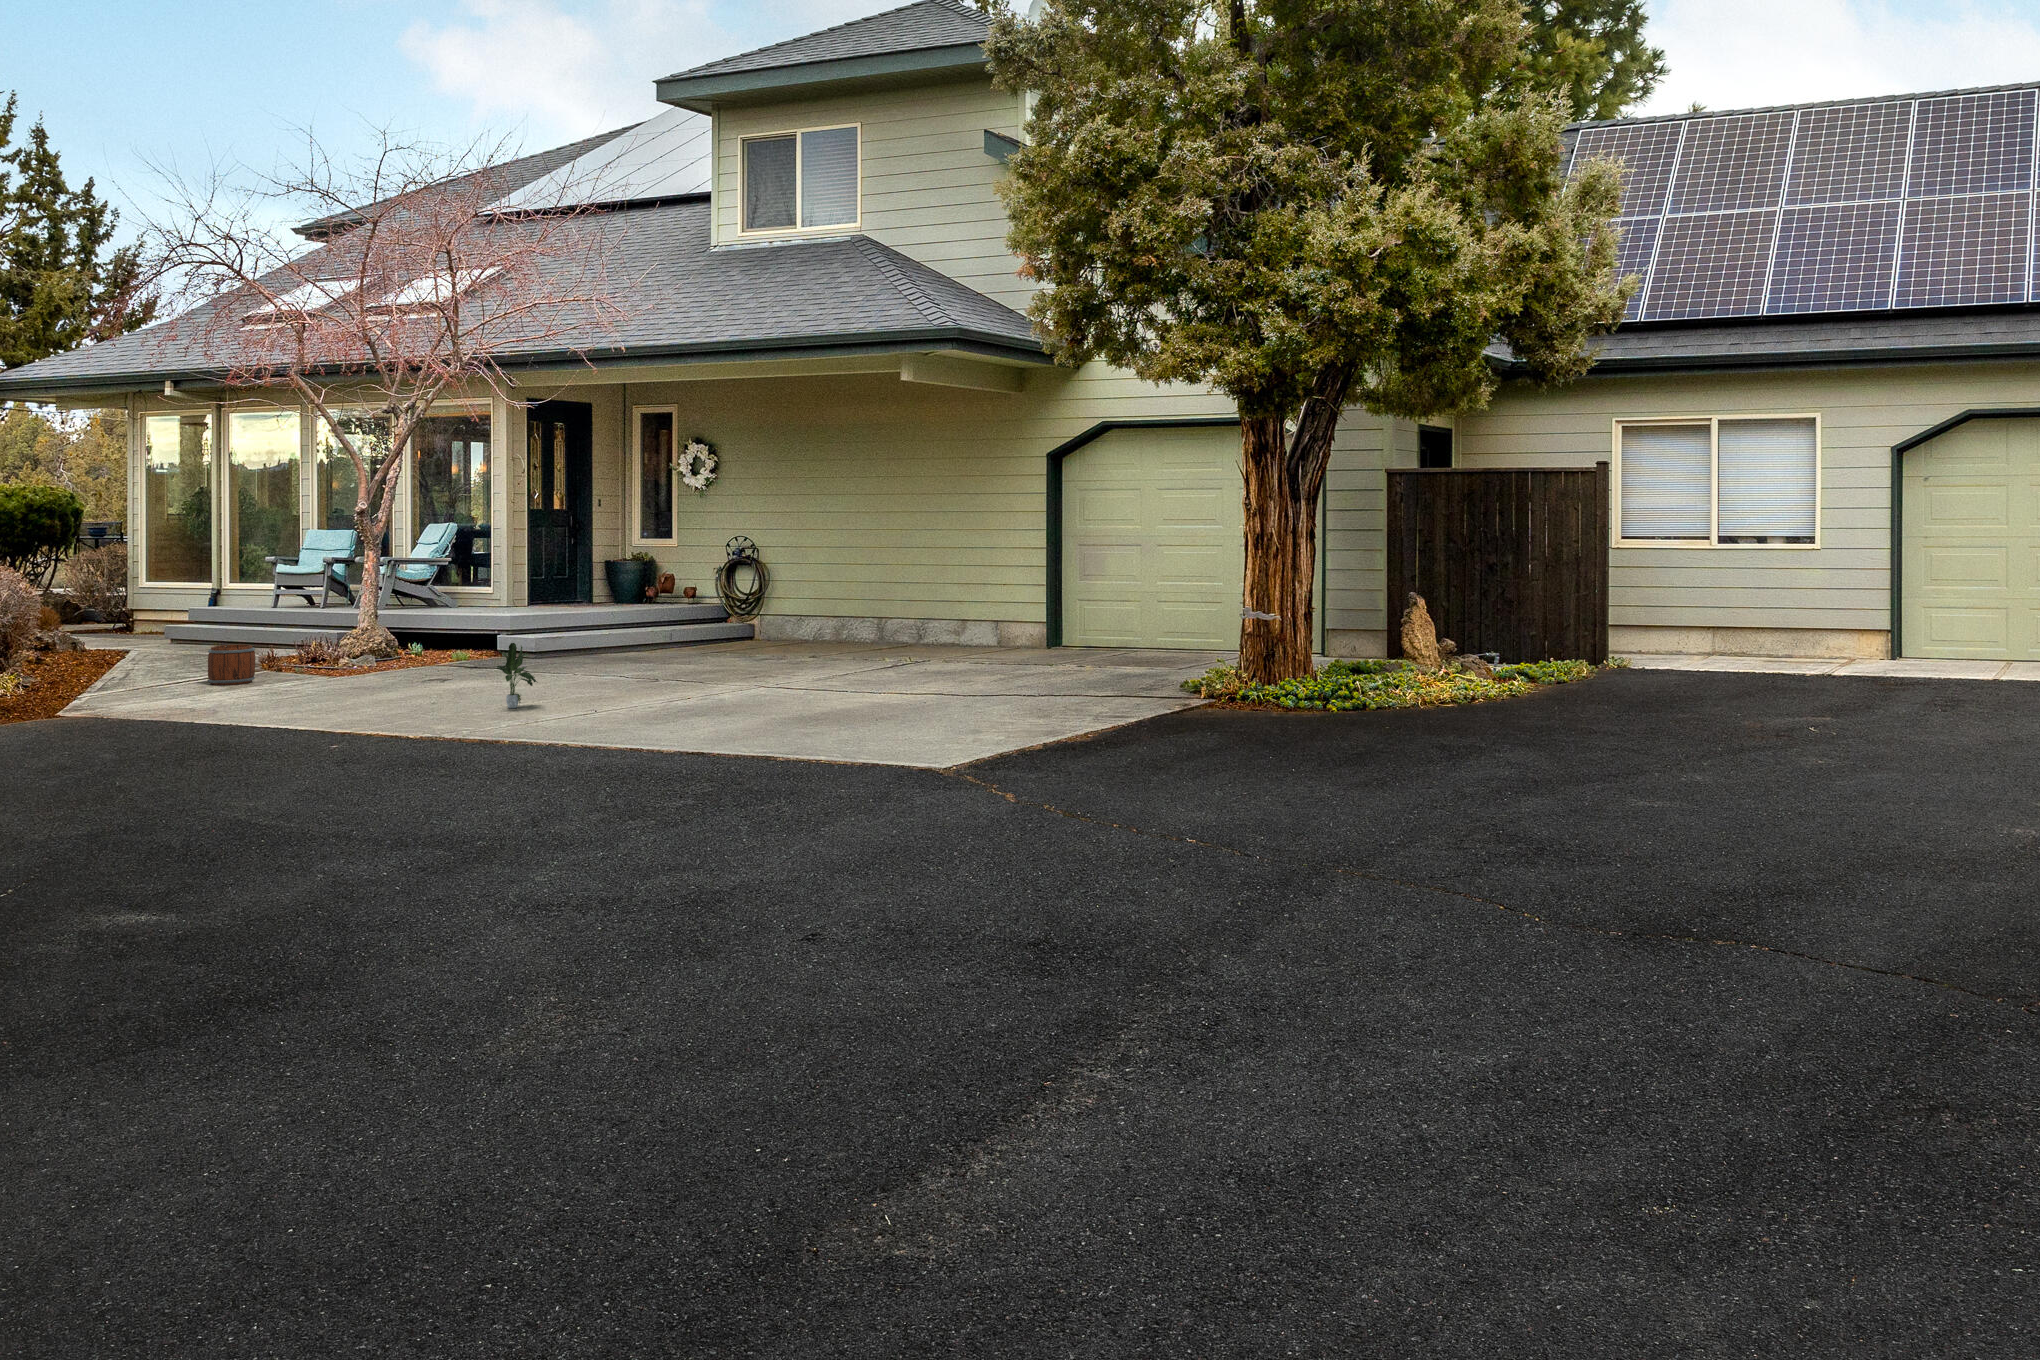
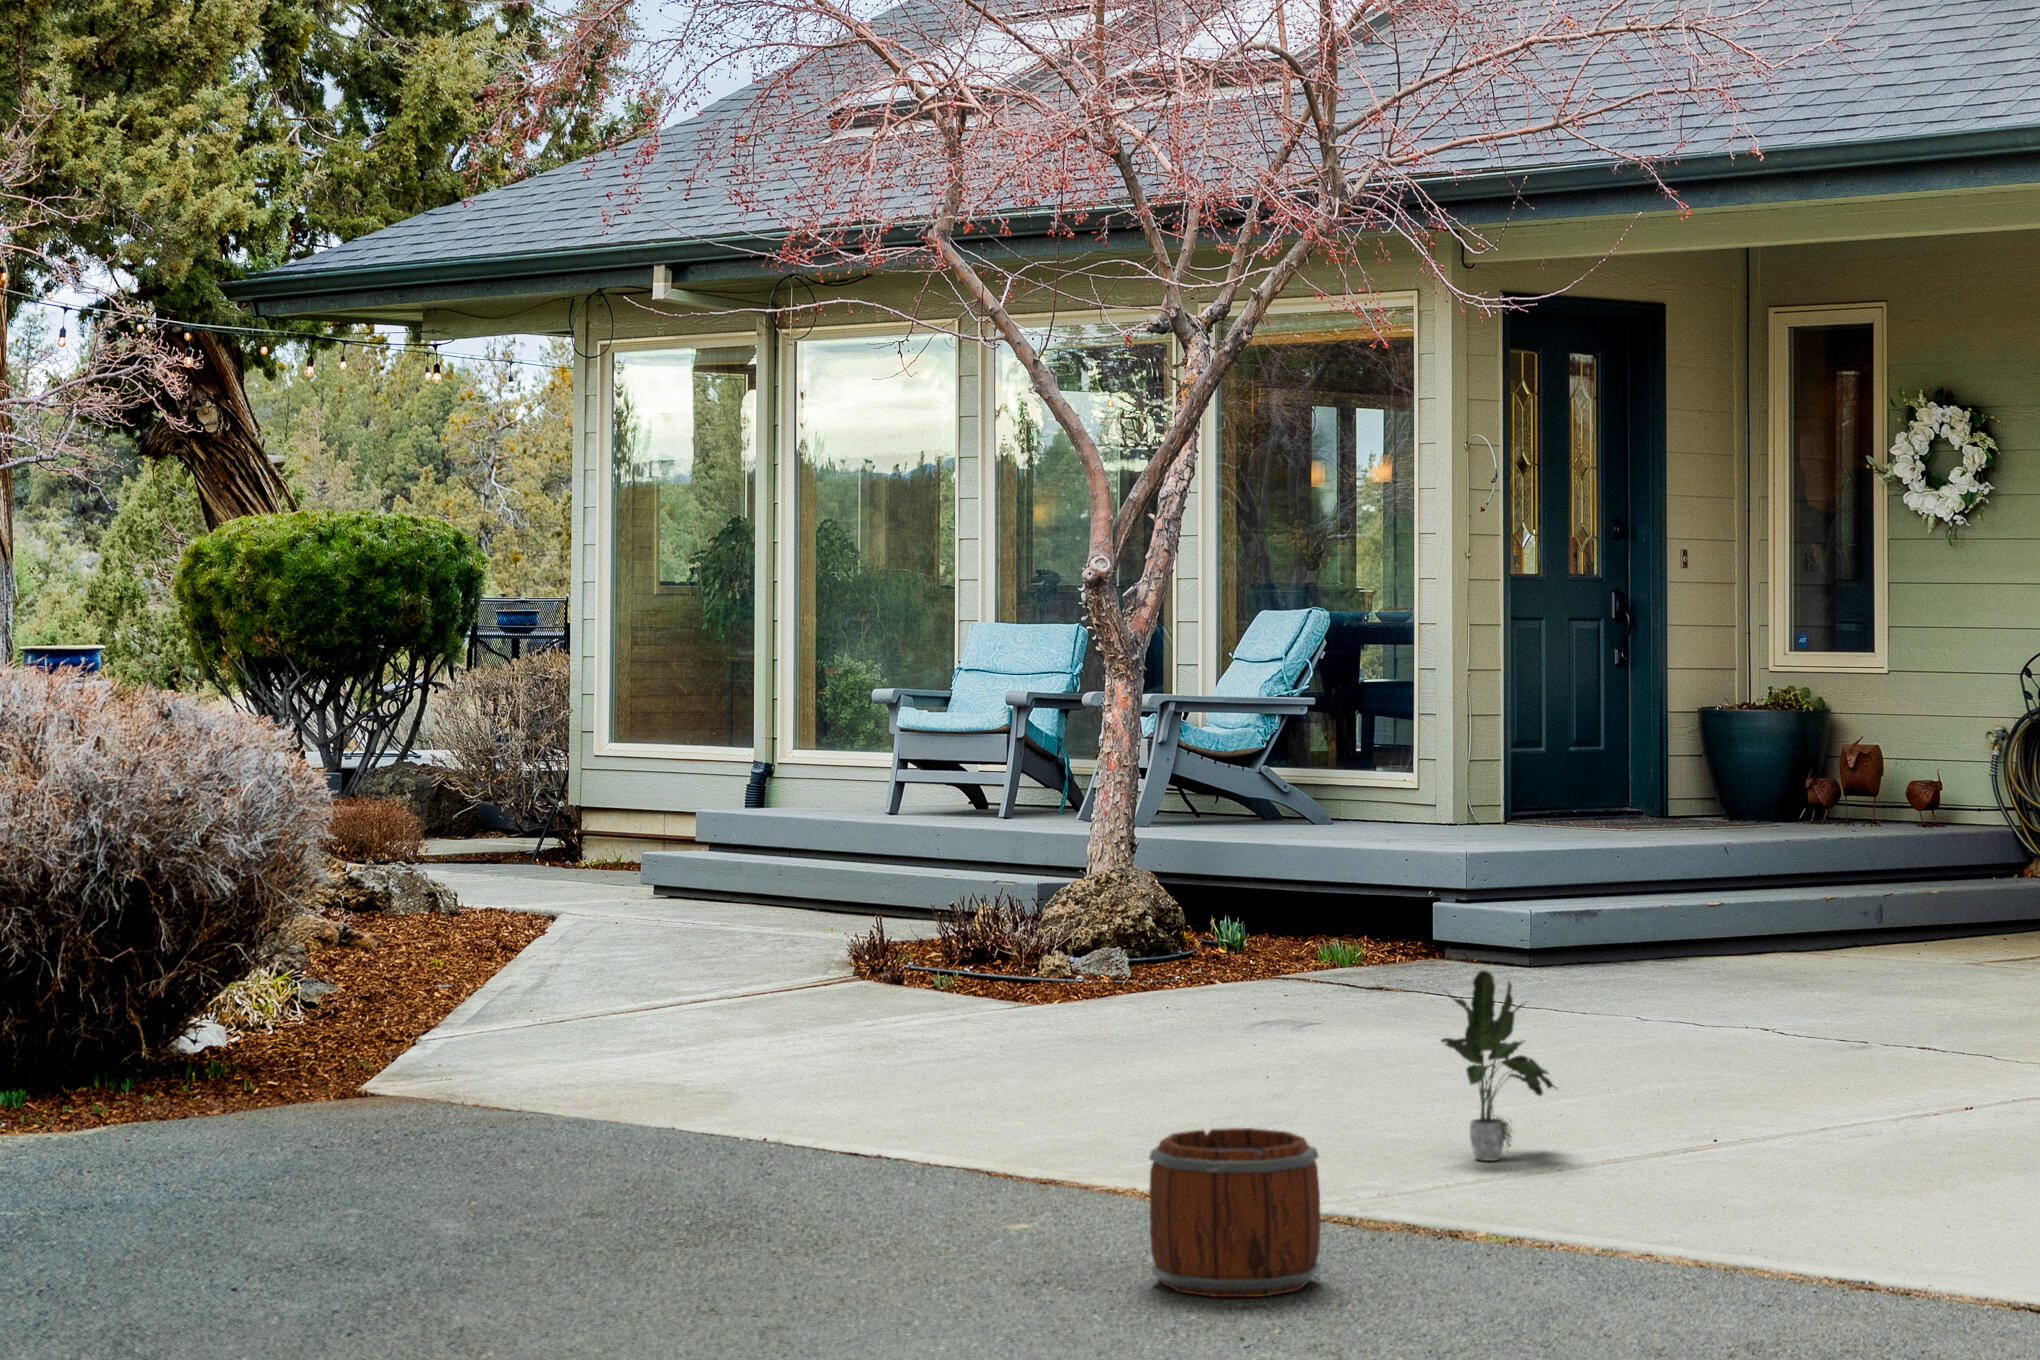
bucket: present [208,645,255,685] -> present [1149,1128,1321,1297]

